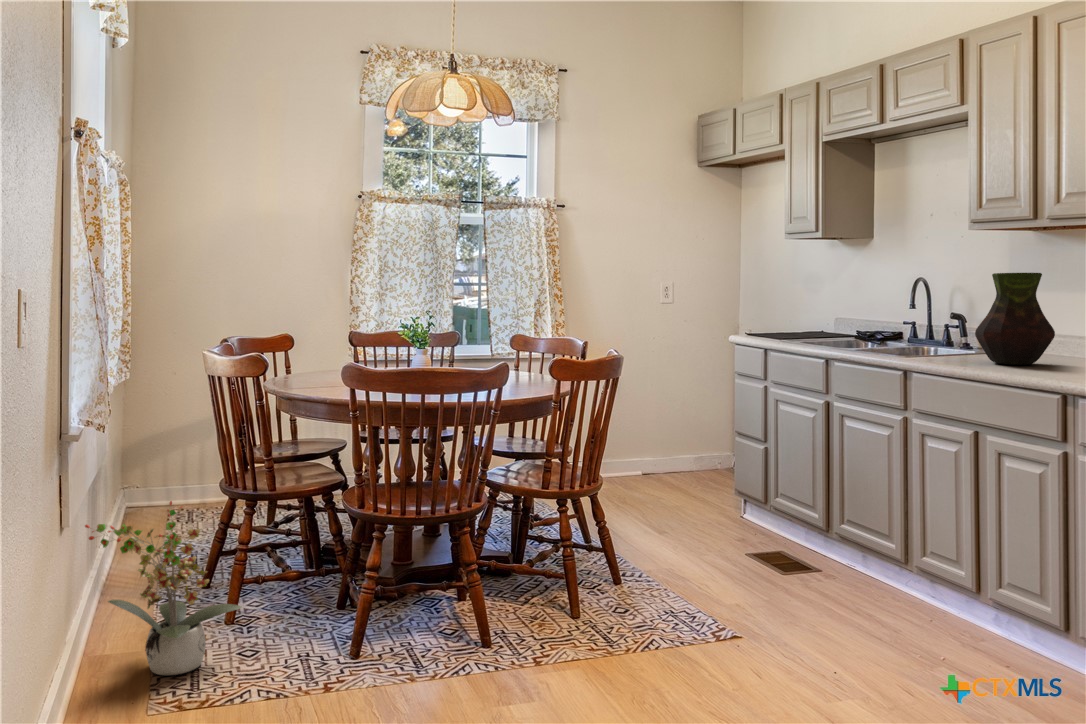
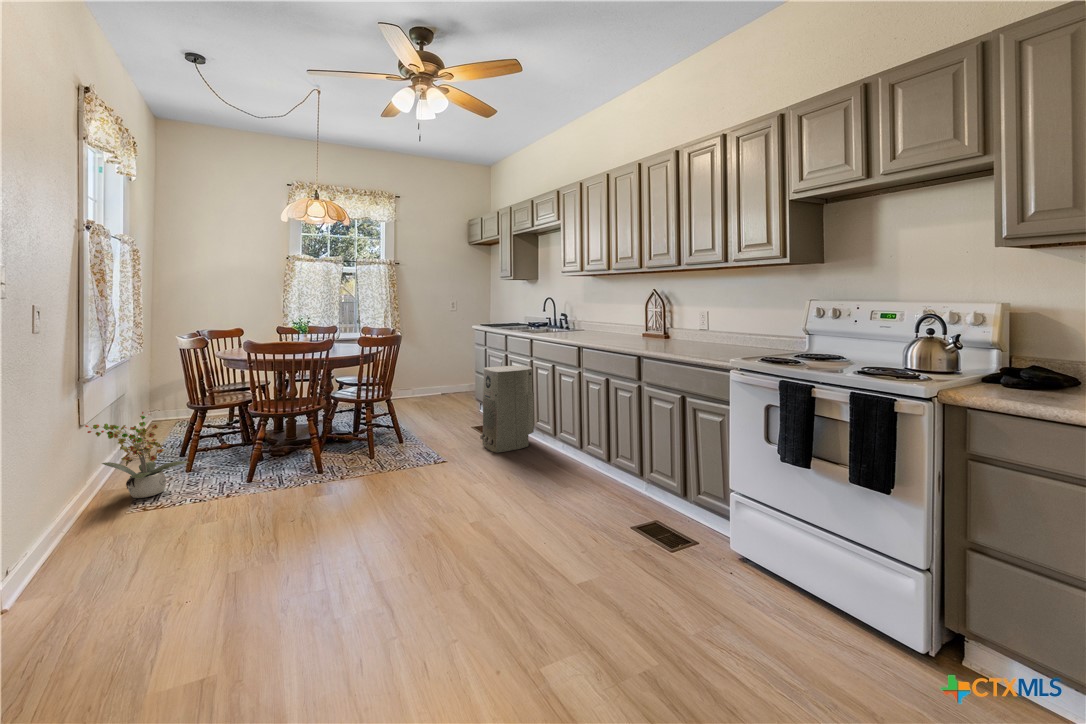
vase: present [975,273,1055,365] -> none [554,297,585,336]
air purifier: none [794,430,926,631] -> present [480,366,534,453]

